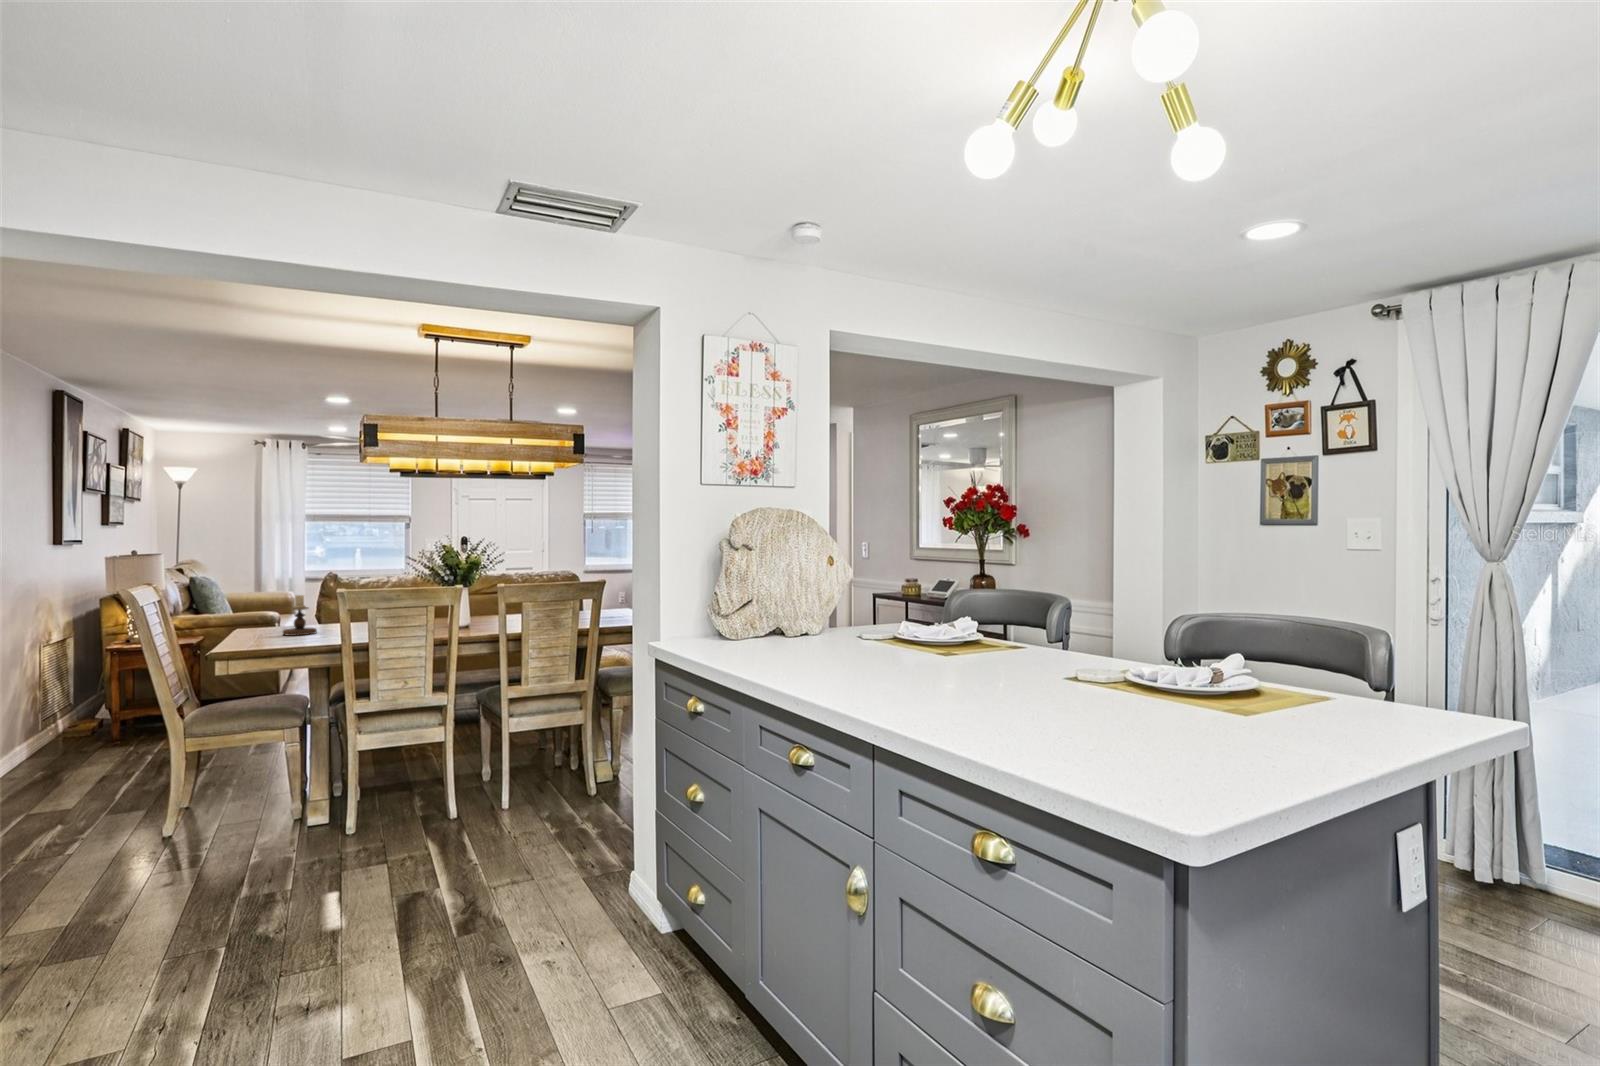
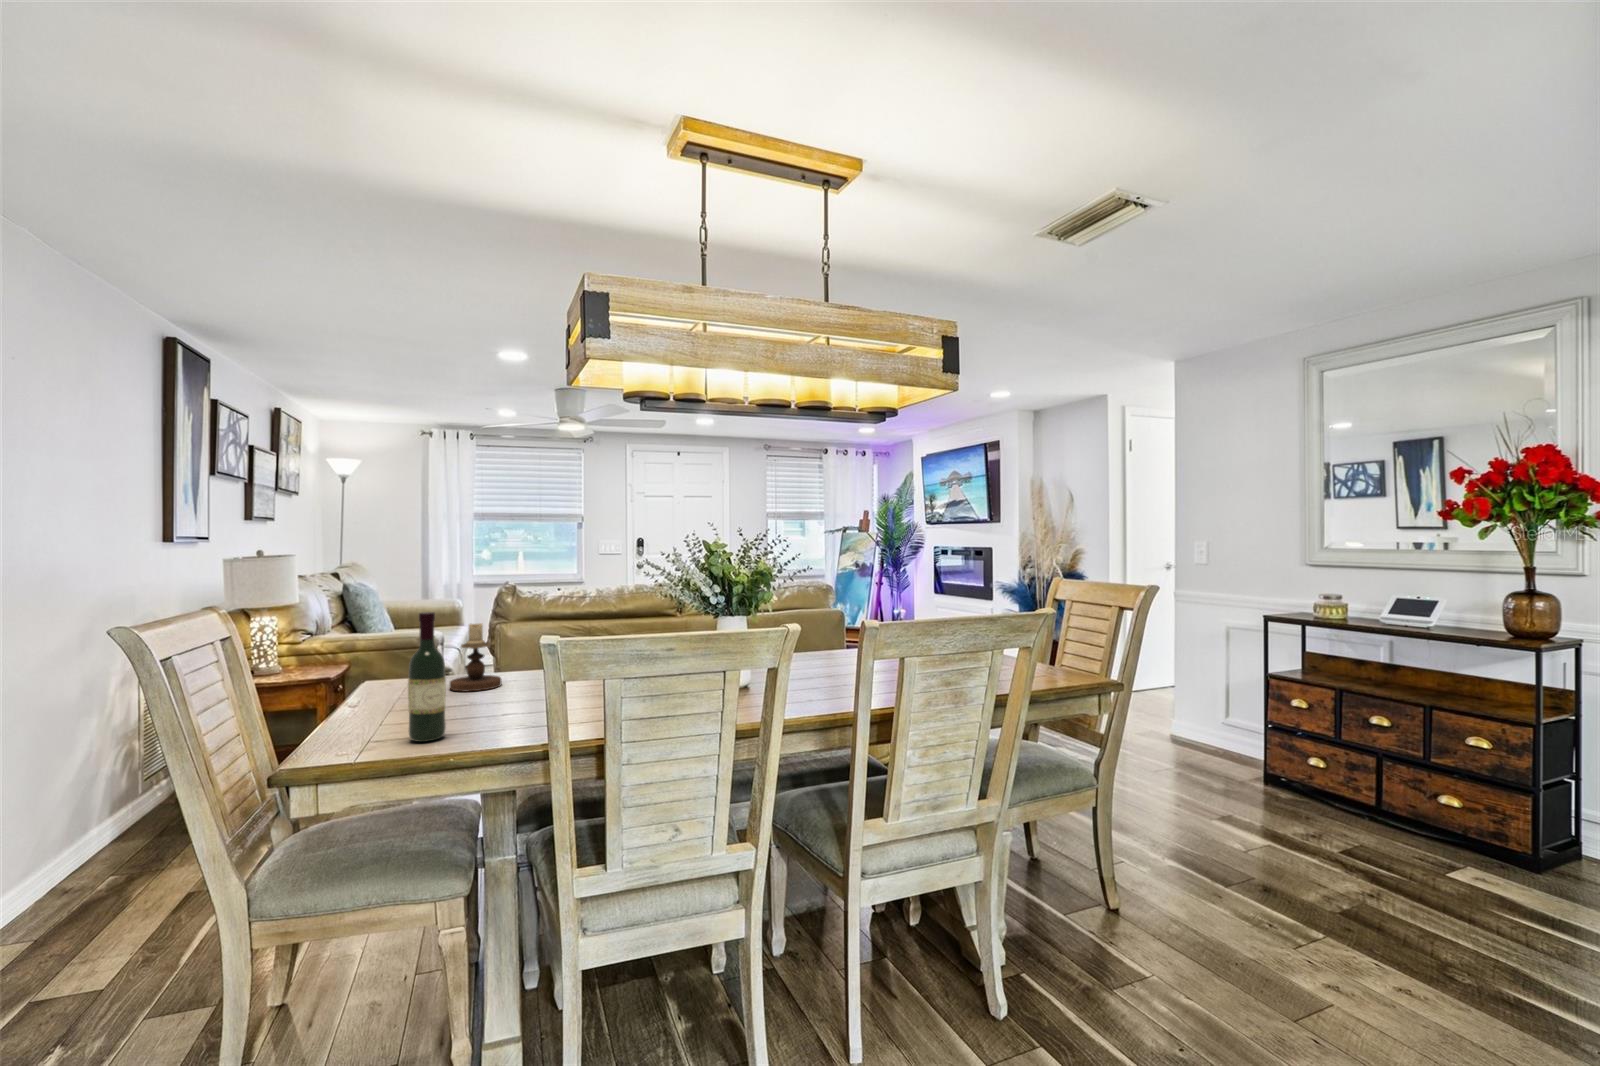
wine bottle: none [260,584,281,652] -> present [408,612,446,742]

